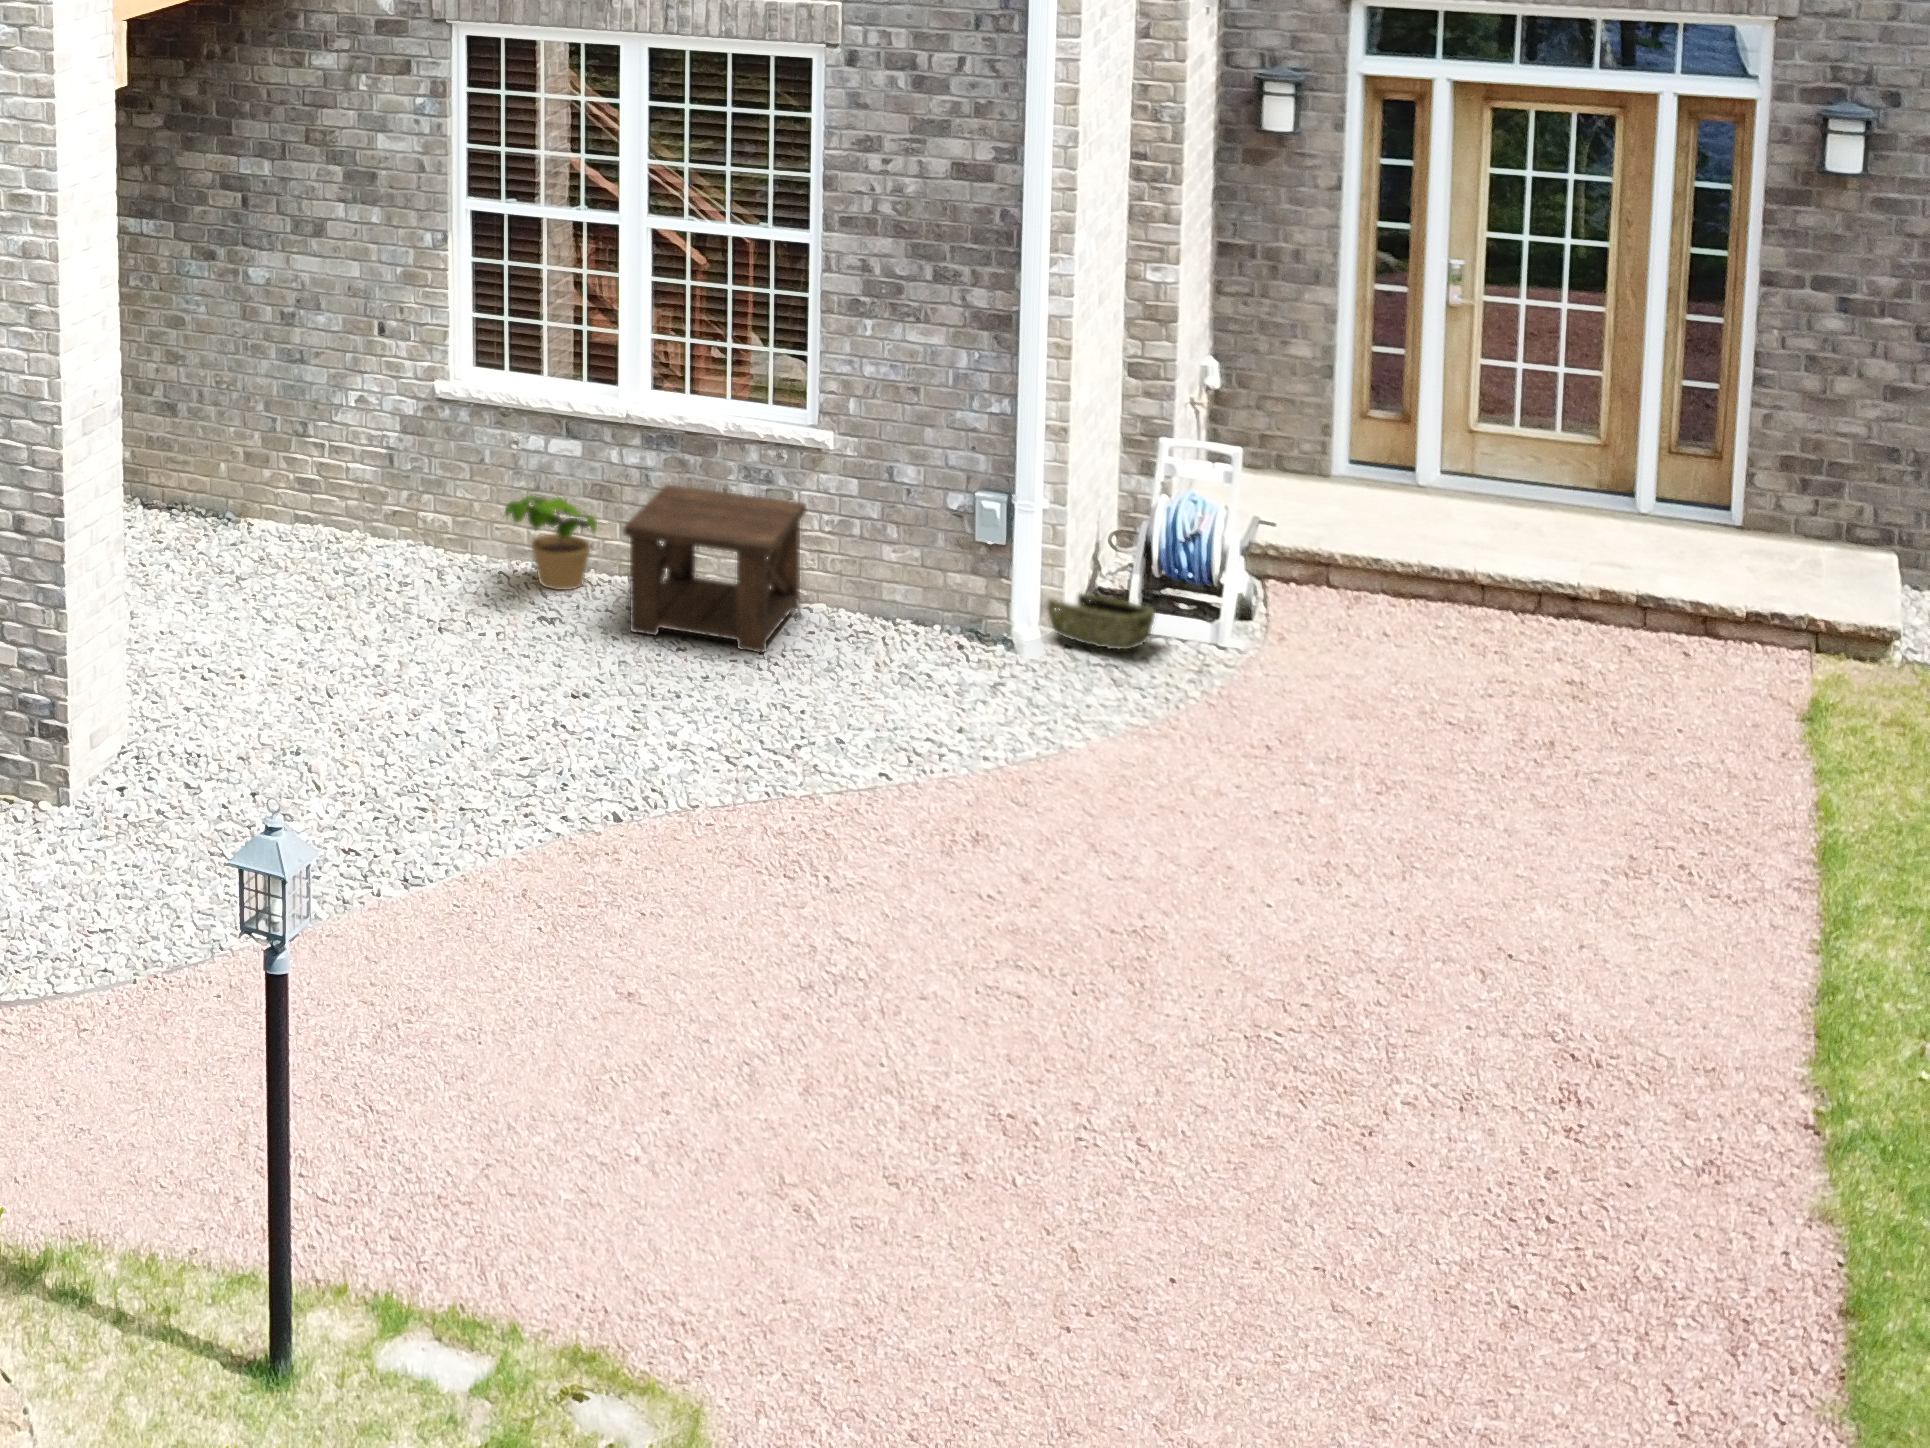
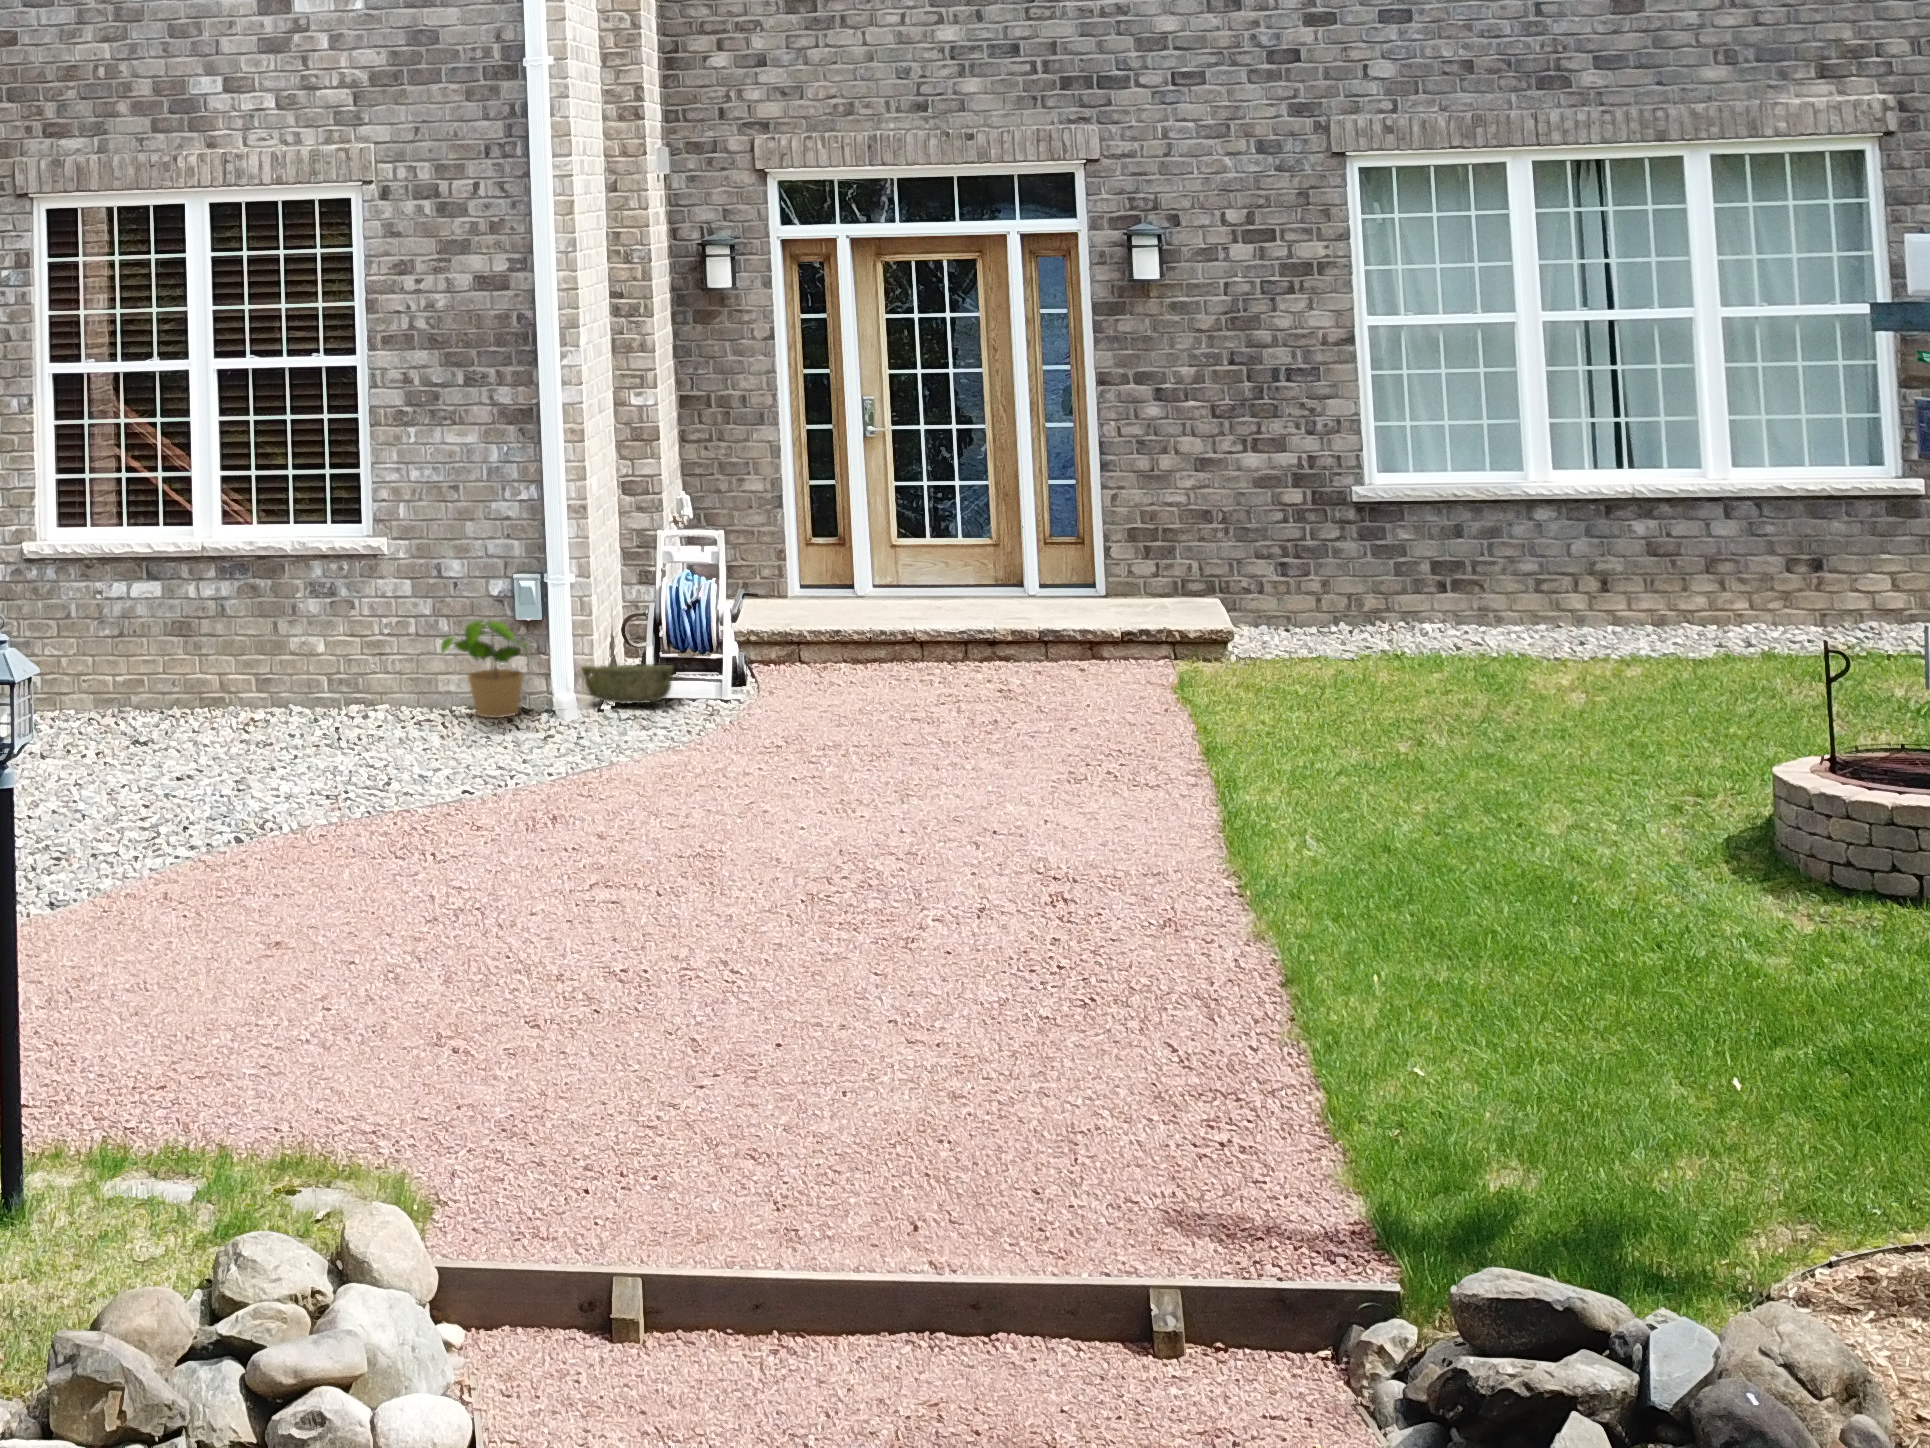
side table: present [623,485,807,653] -> none [214,610,371,738]
potted plant: present [503,496,597,590] -> present [441,620,527,718]

